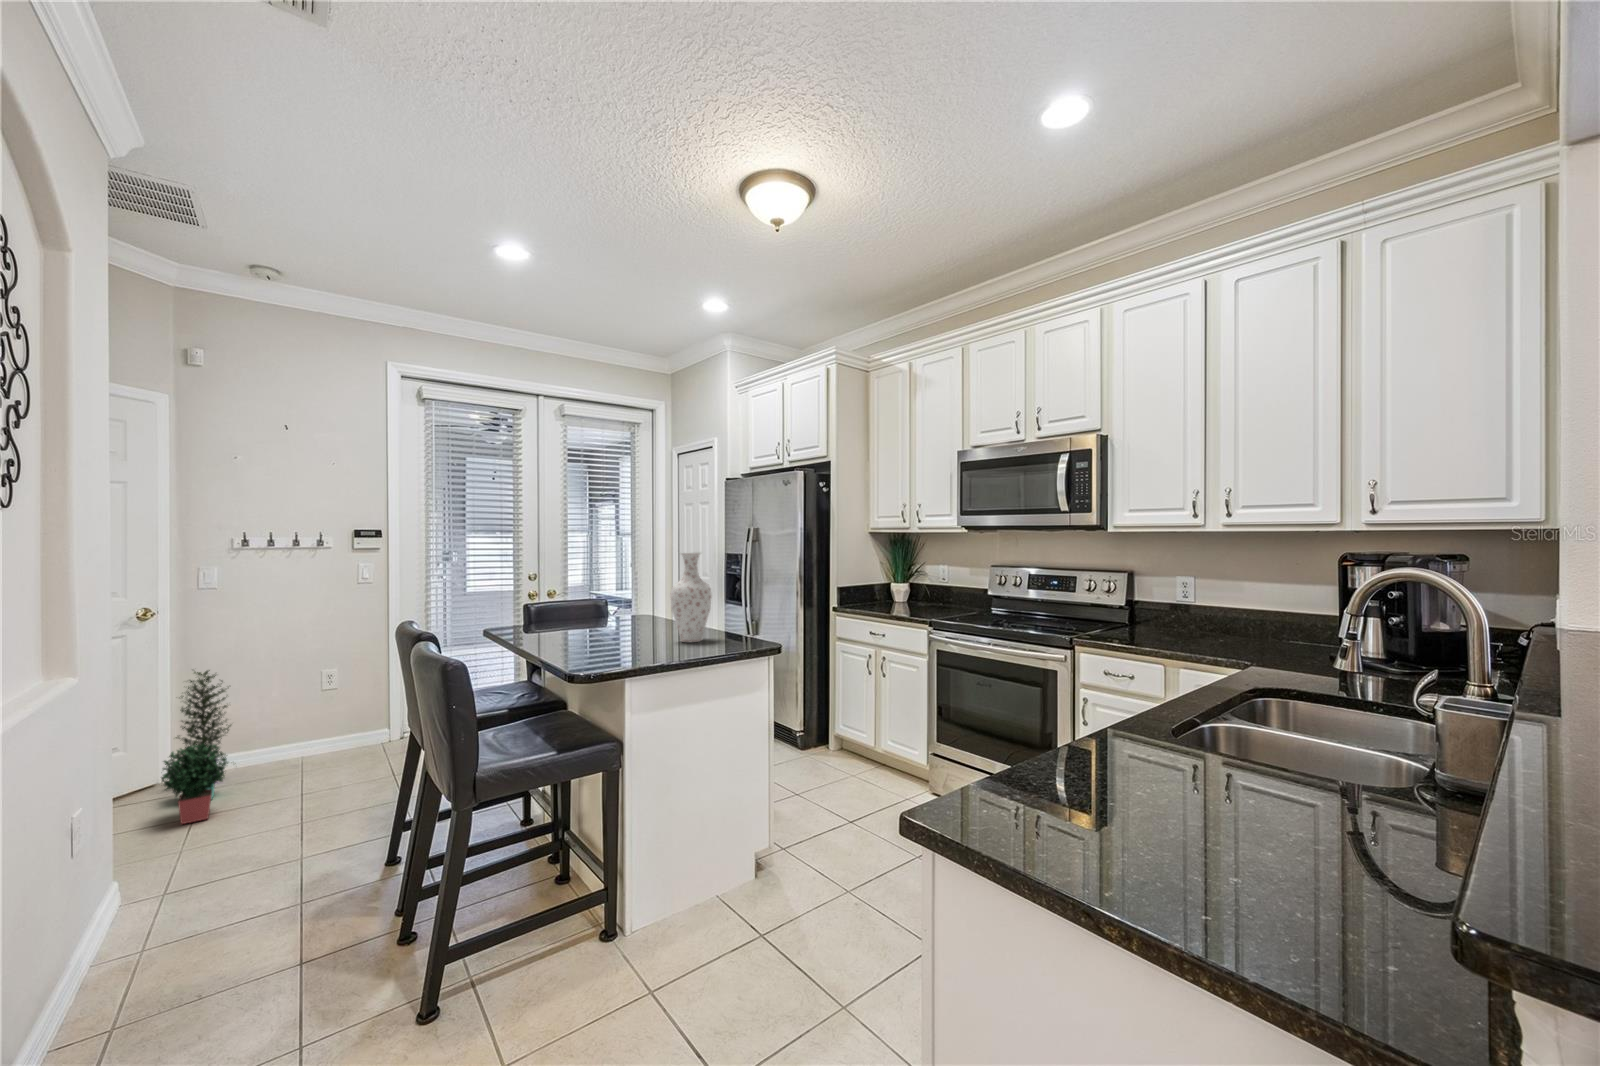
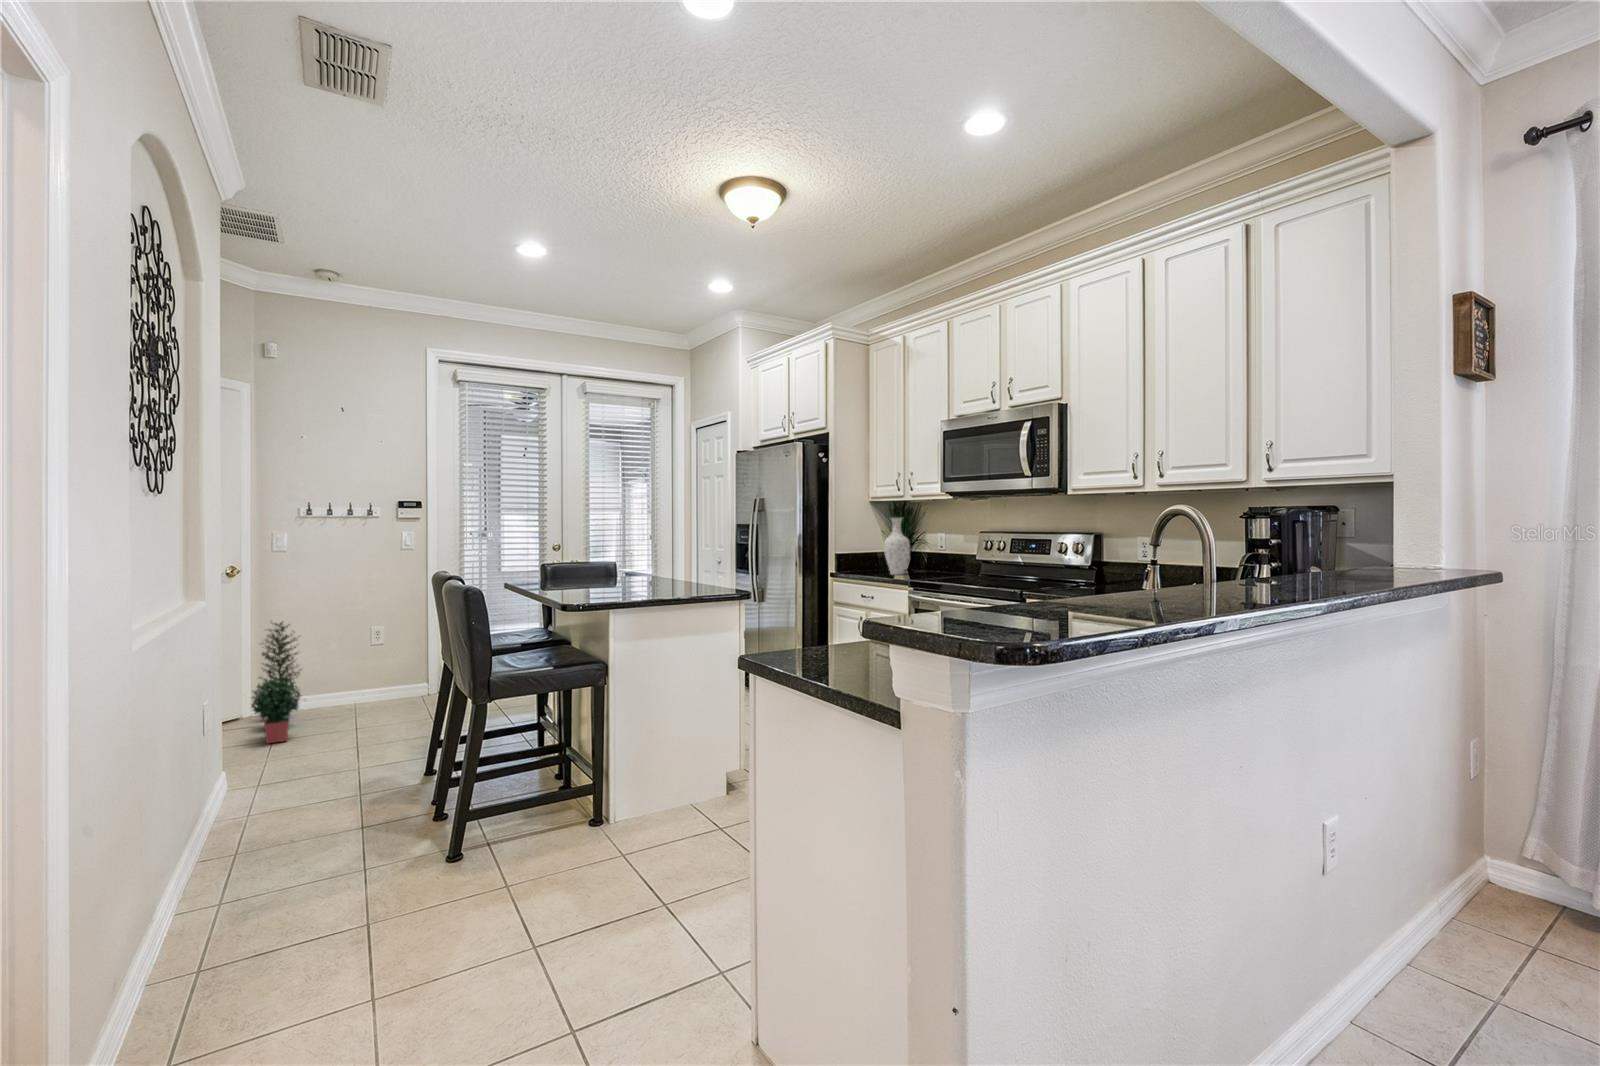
vase: present [671,552,712,642] -> present [884,518,910,575]

